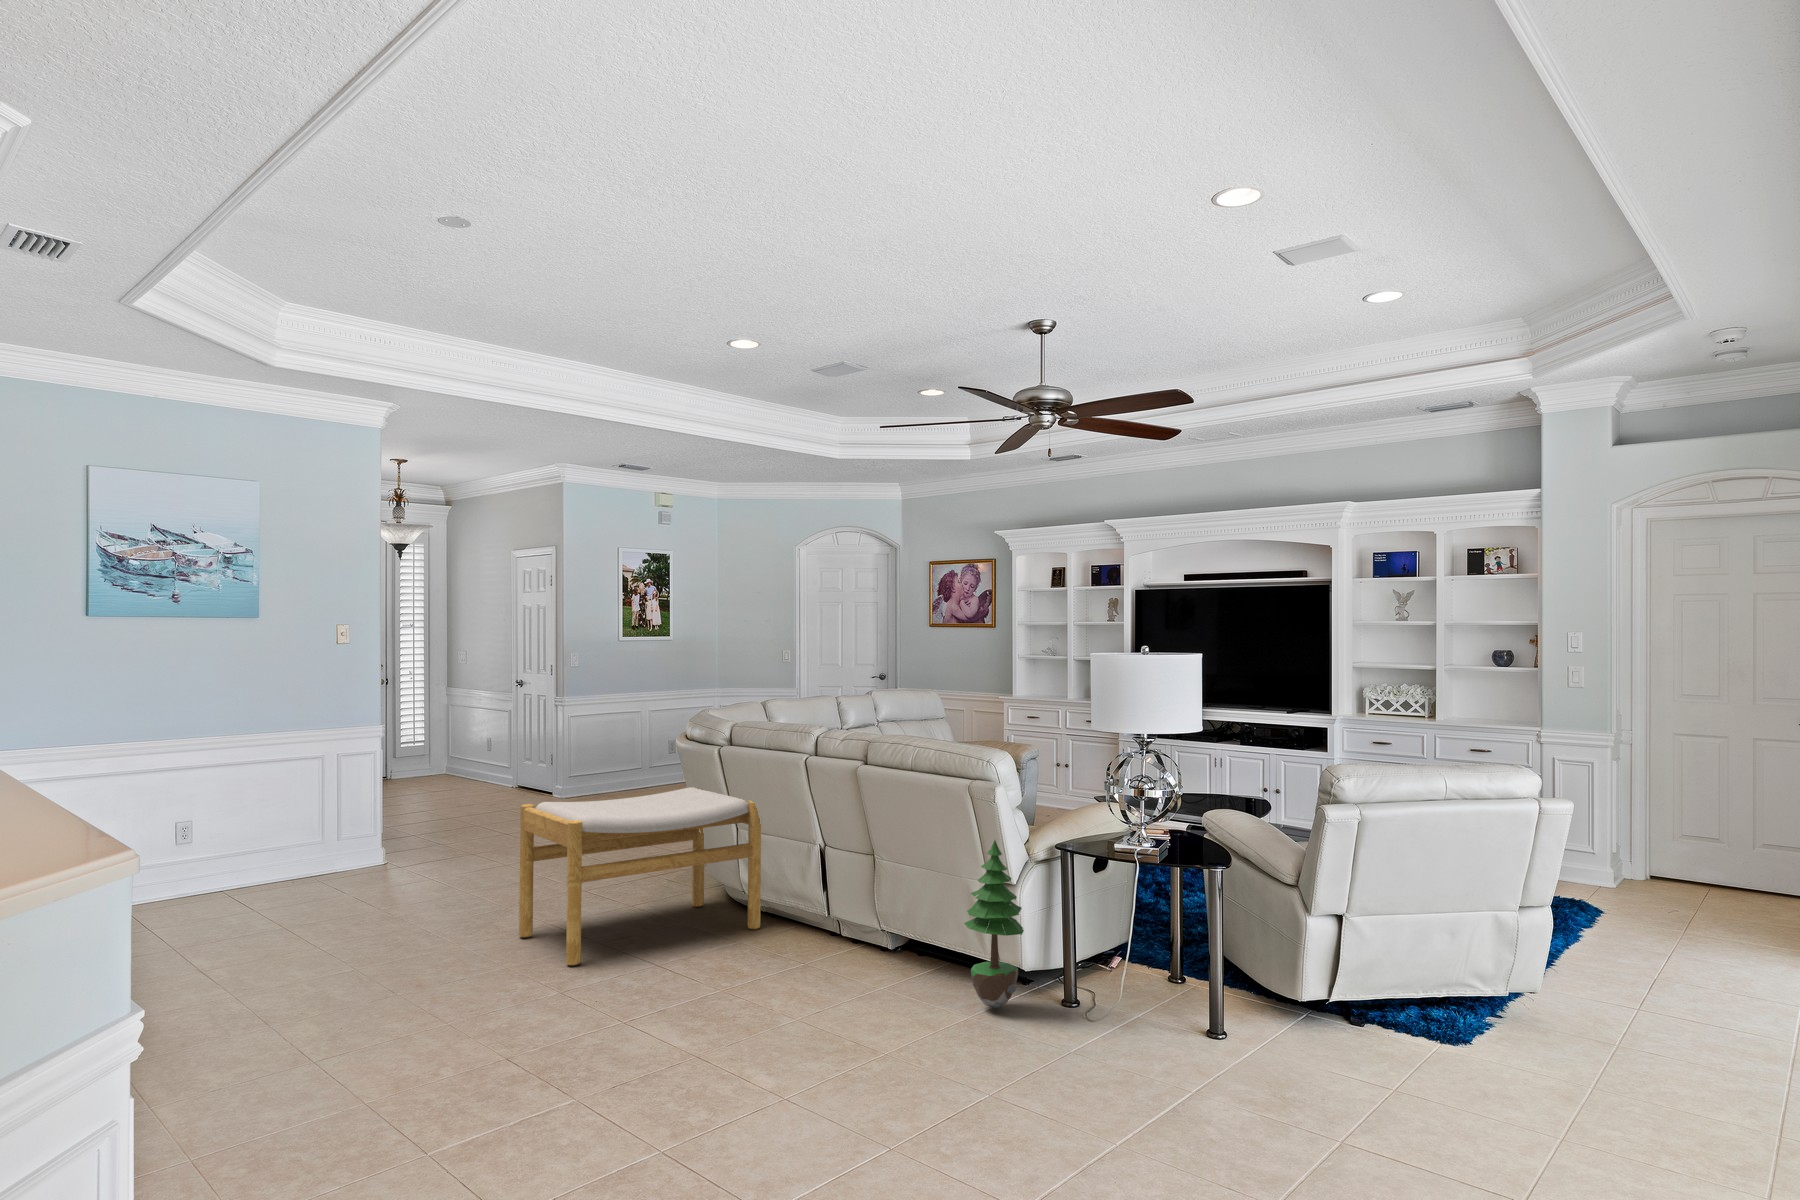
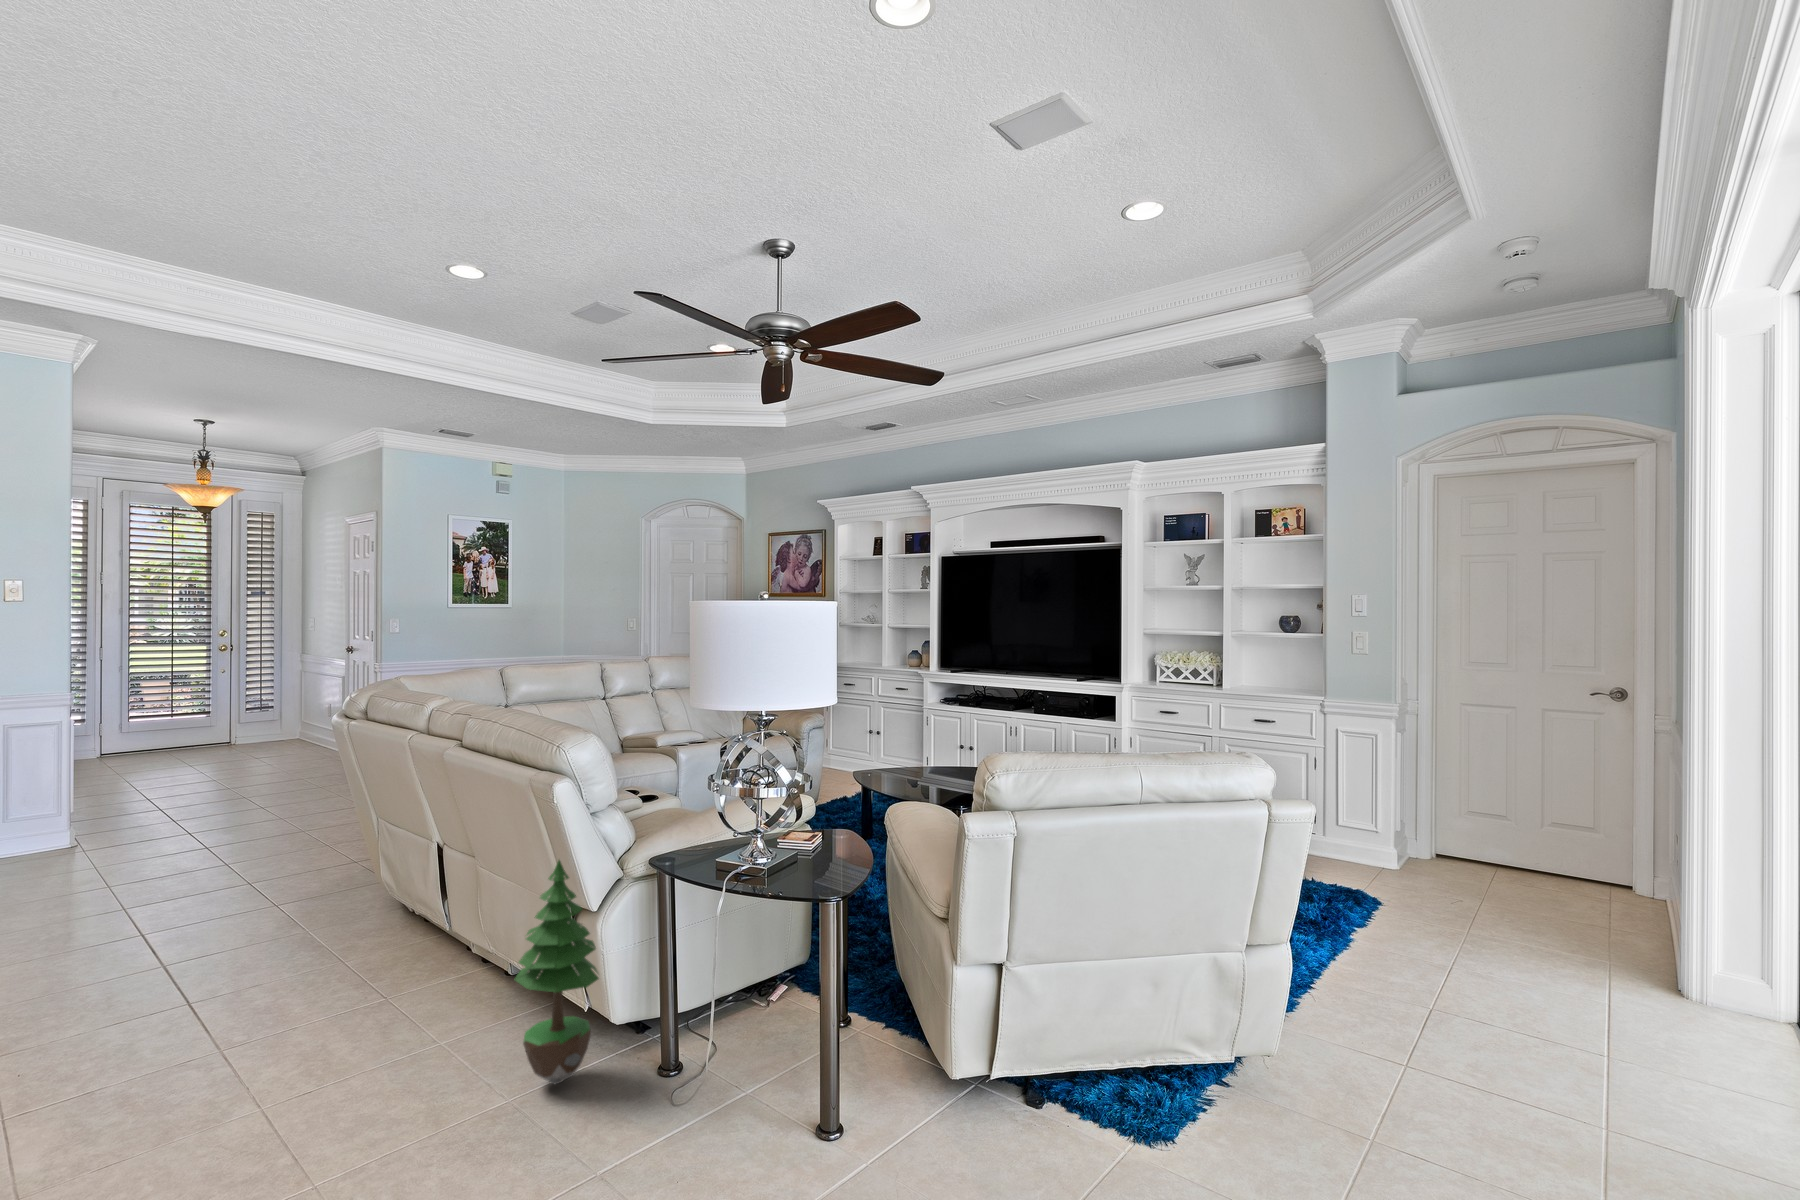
footstool: present [519,787,761,965] -> none [78,769,399,1006]

